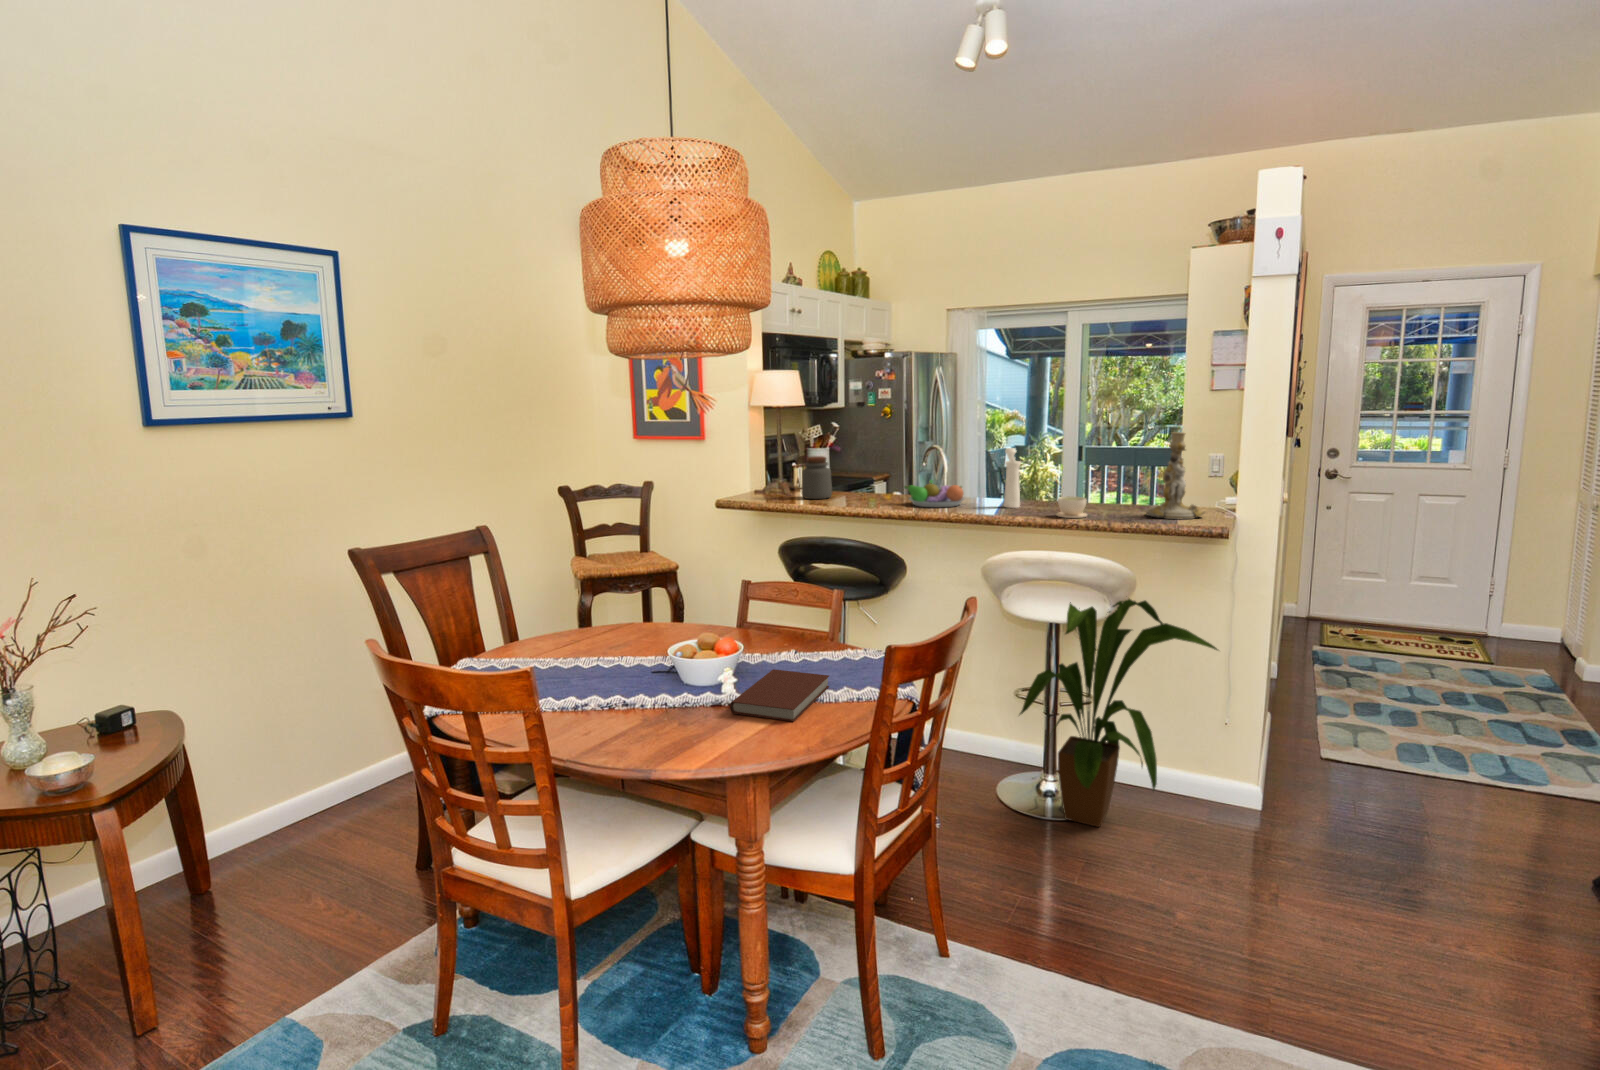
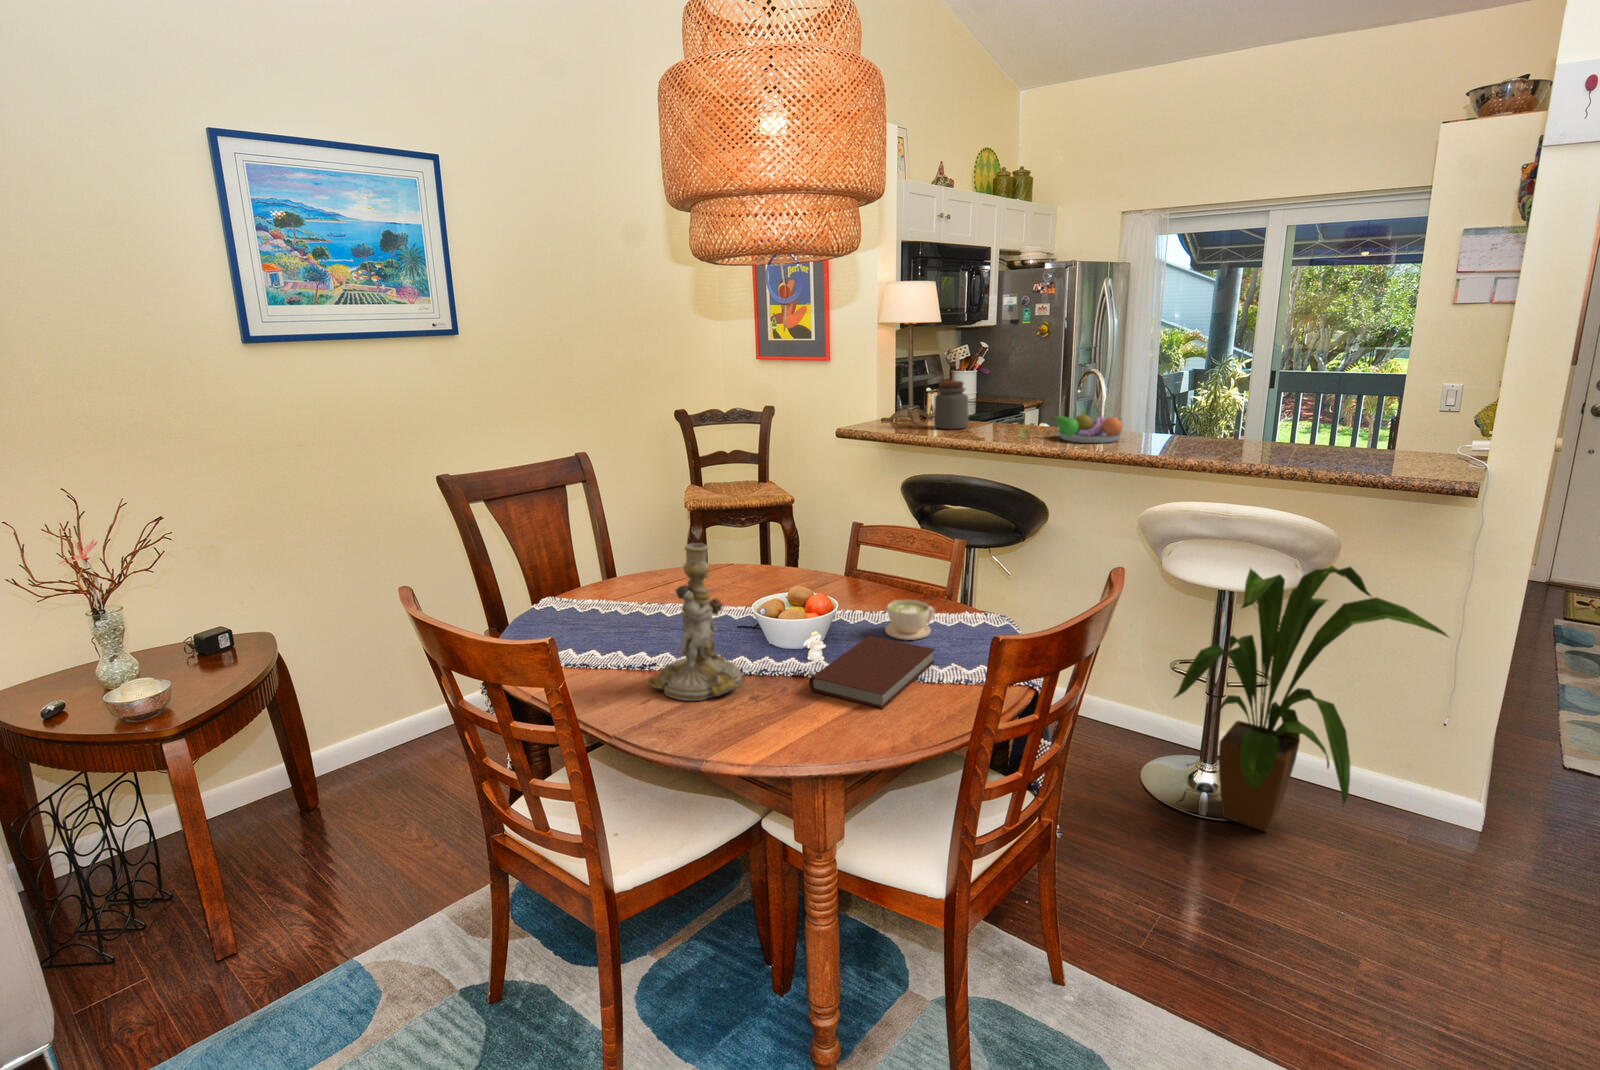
candlestick: present [1146,432,1205,519] -> present [649,543,742,701]
pepper mill: present [1004,448,1021,508] -> none [1172,373,1198,446]
coffee cup: present [1056,496,1087,518] -> present [885,600,934,640]

